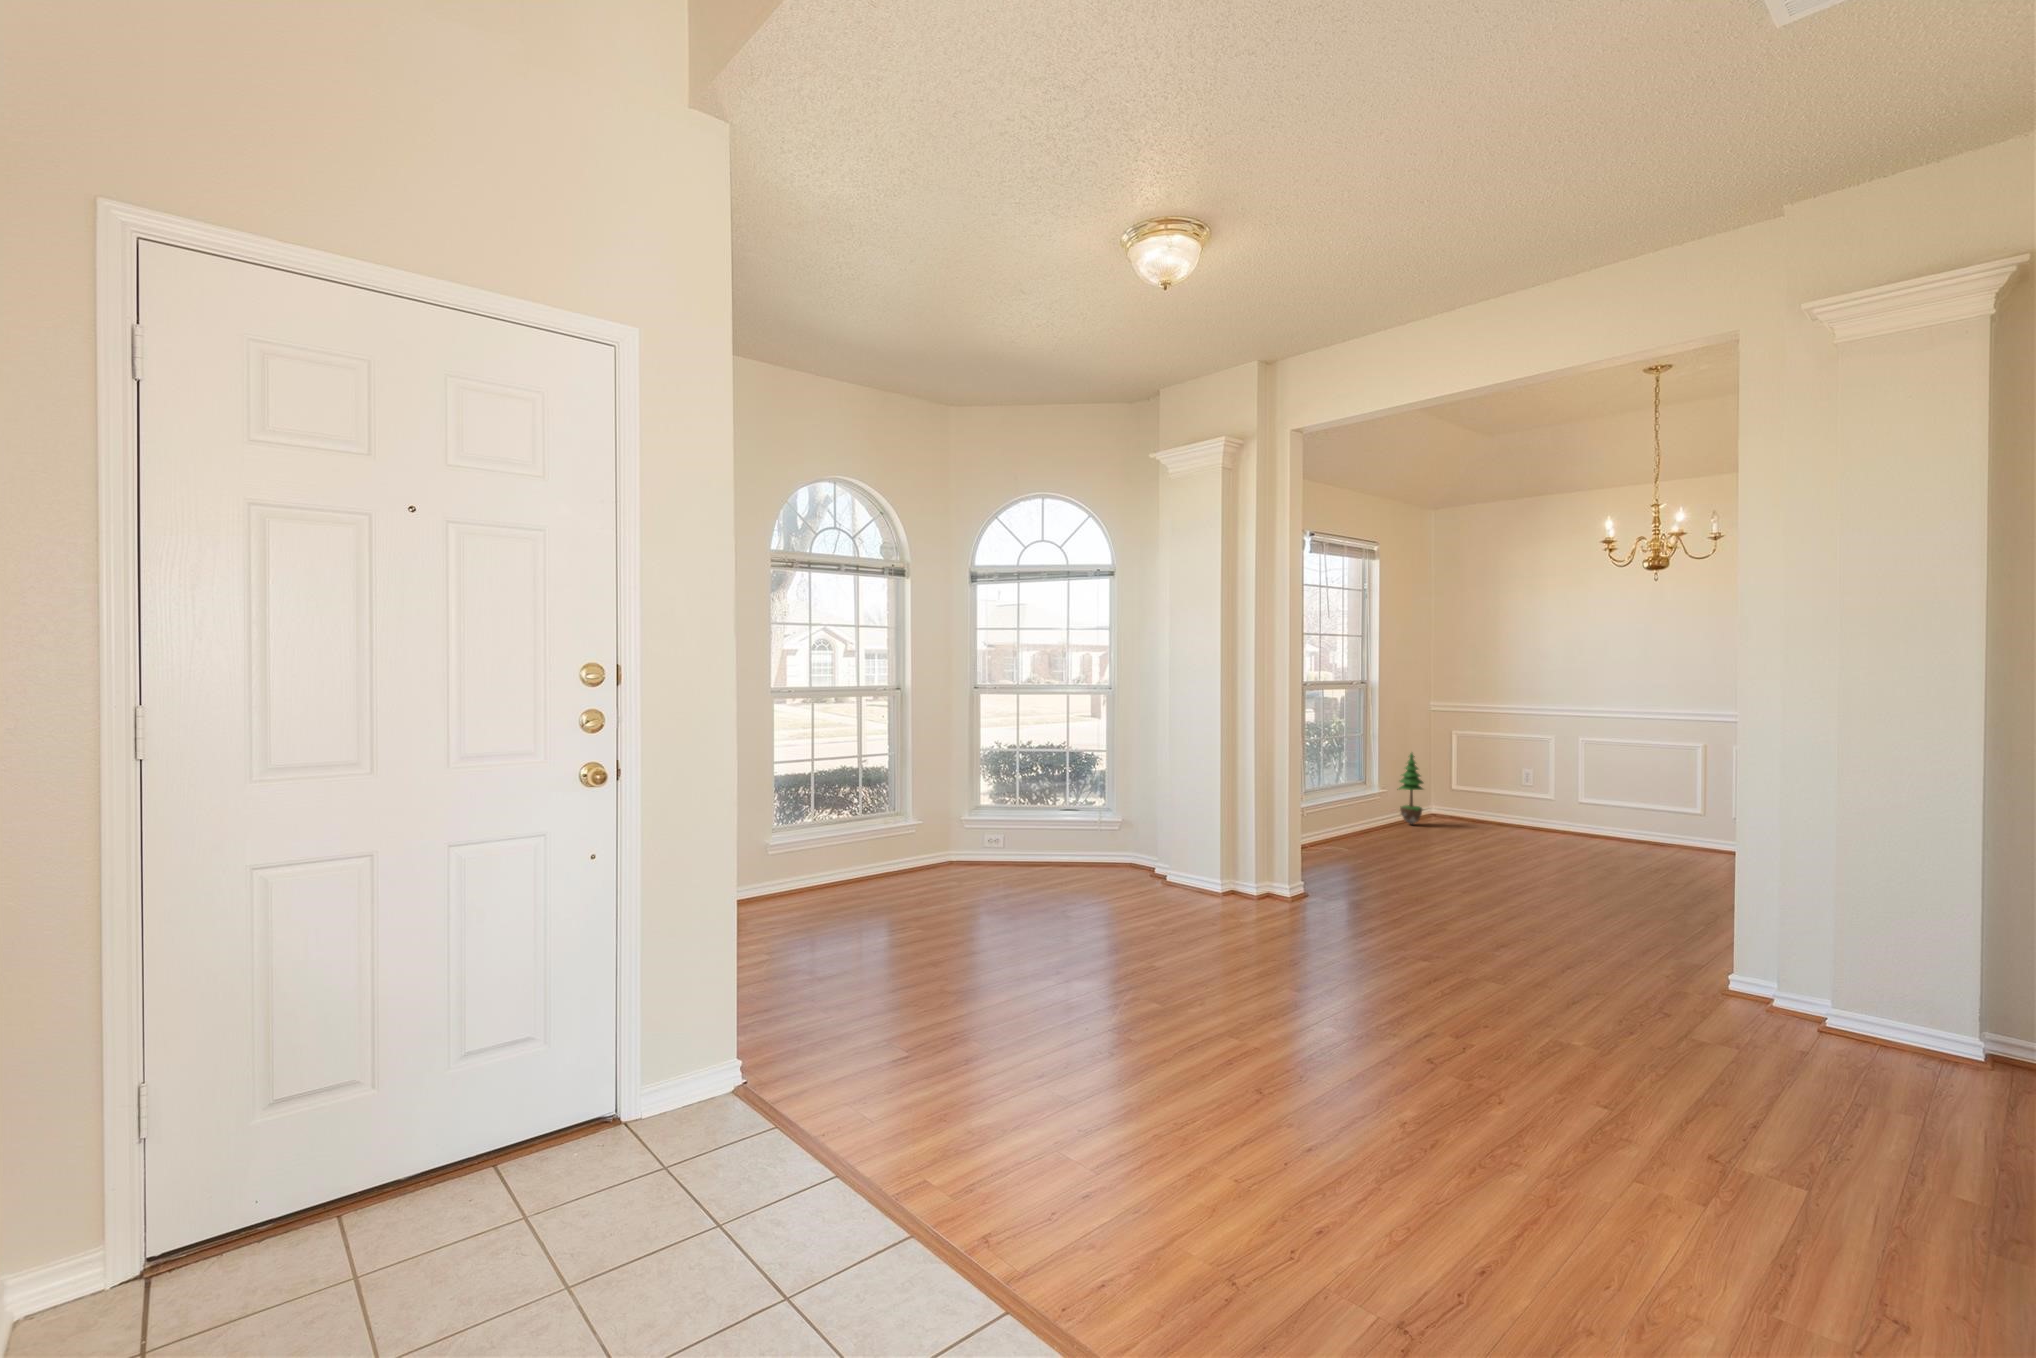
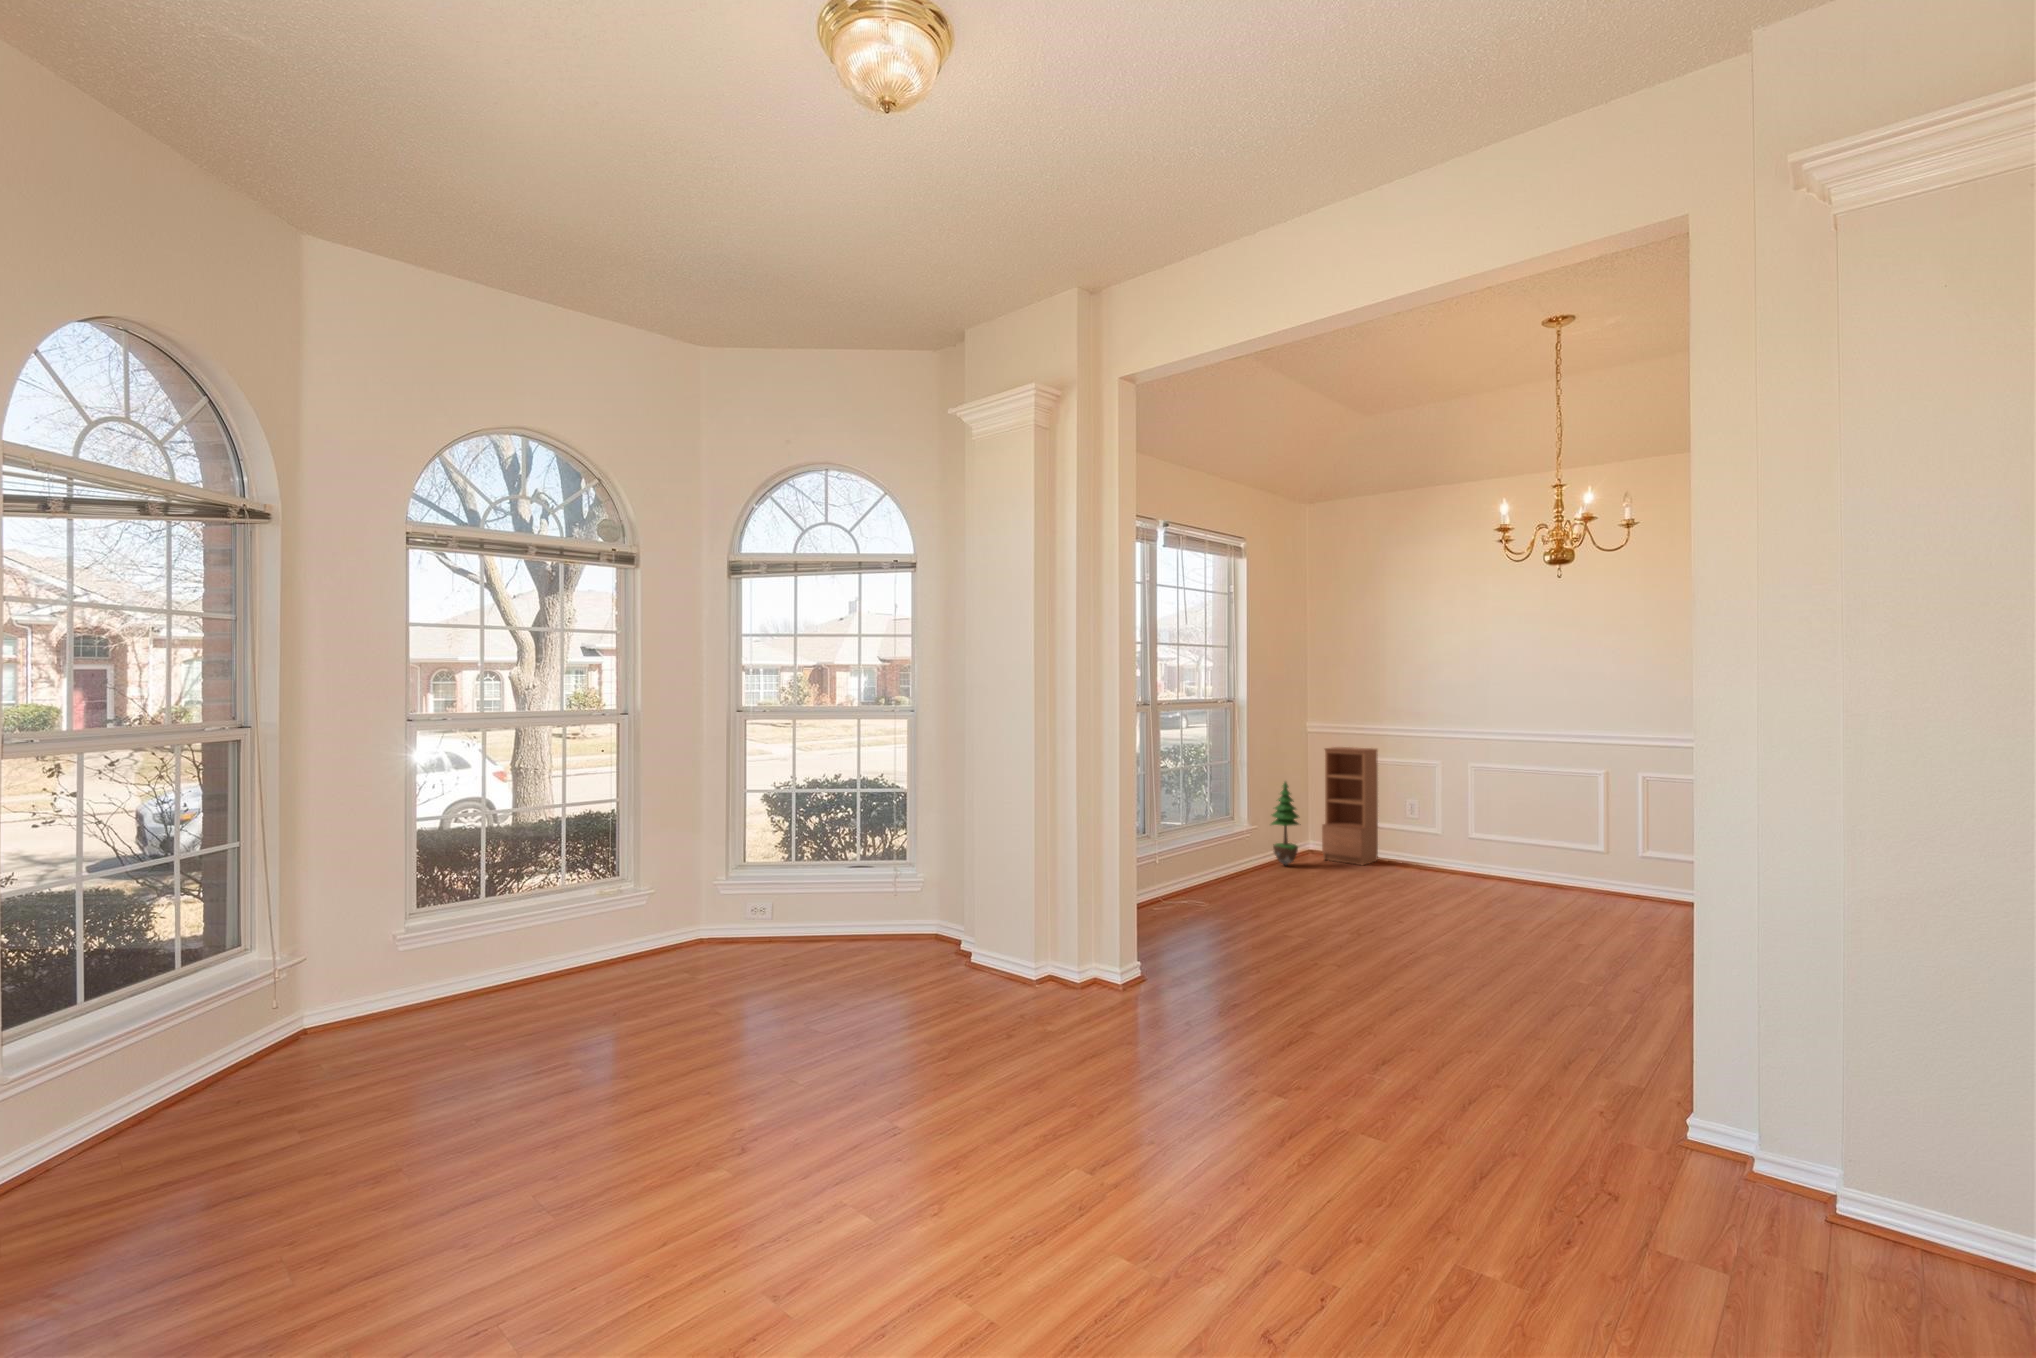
bookcase: none [1443,723,1495,826] -> present [1322,747,1378,865]

